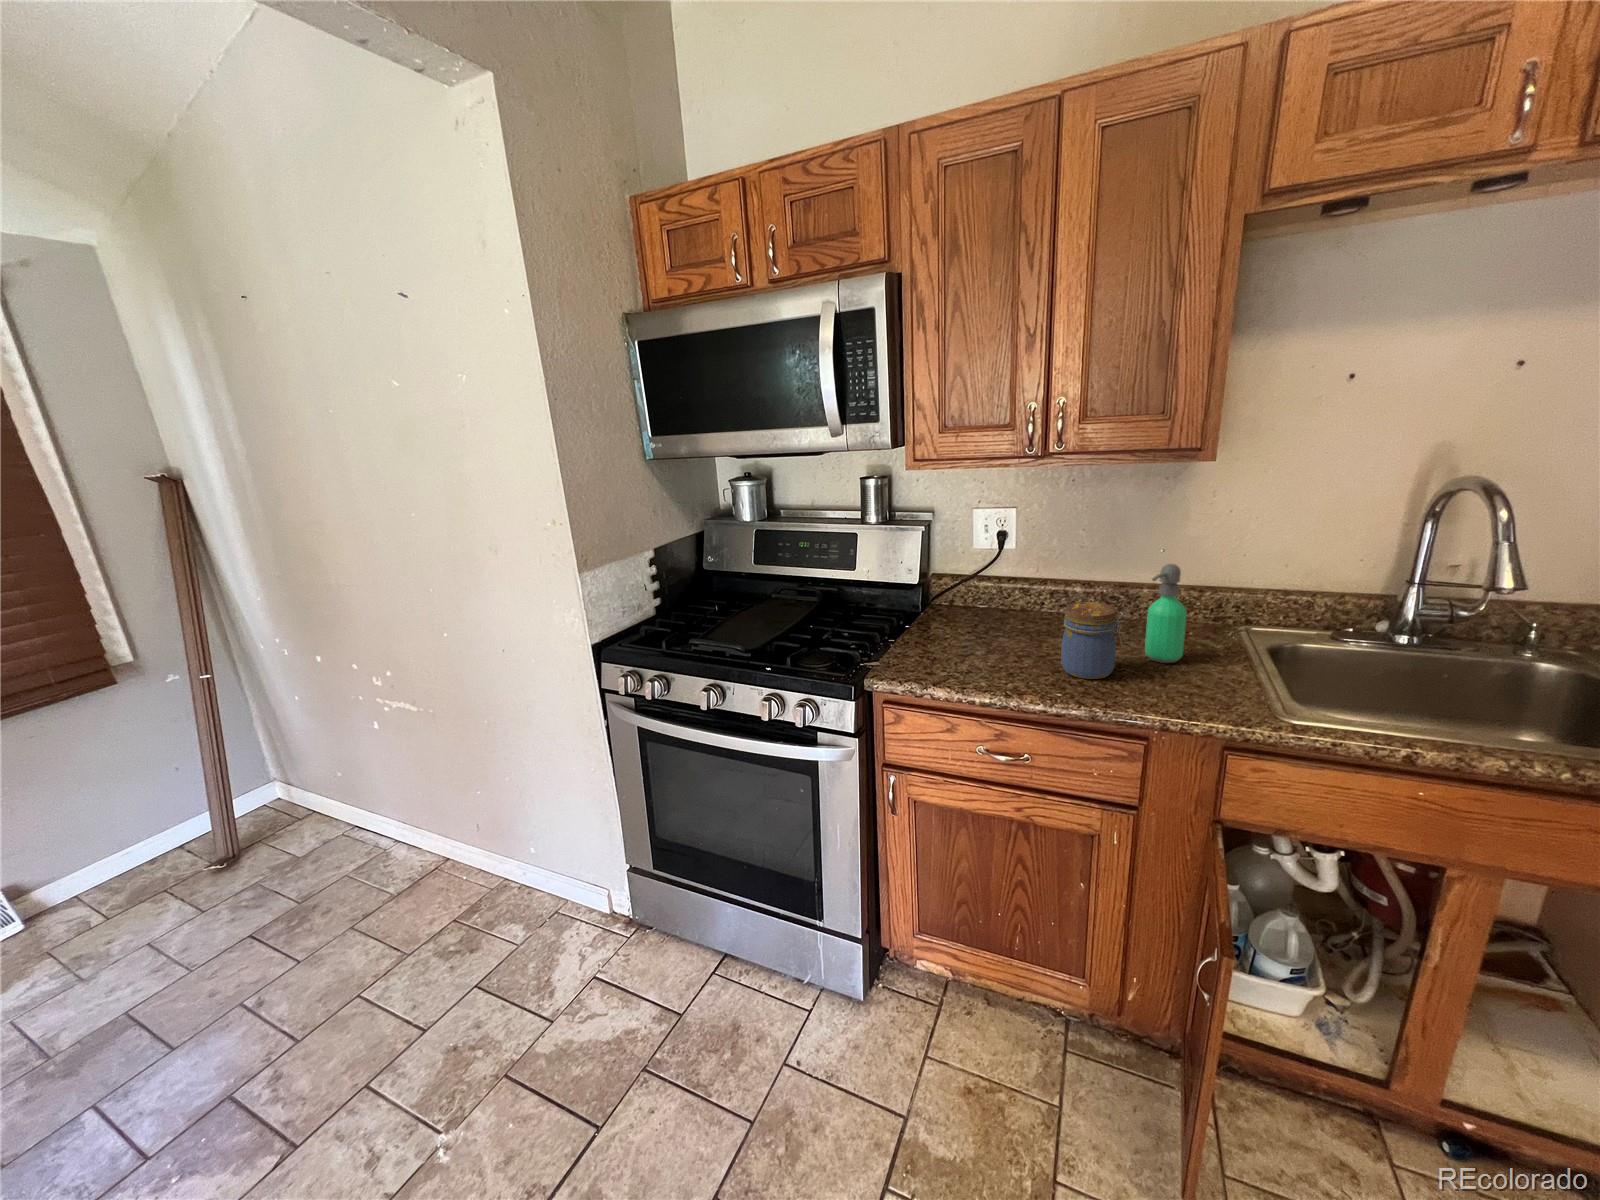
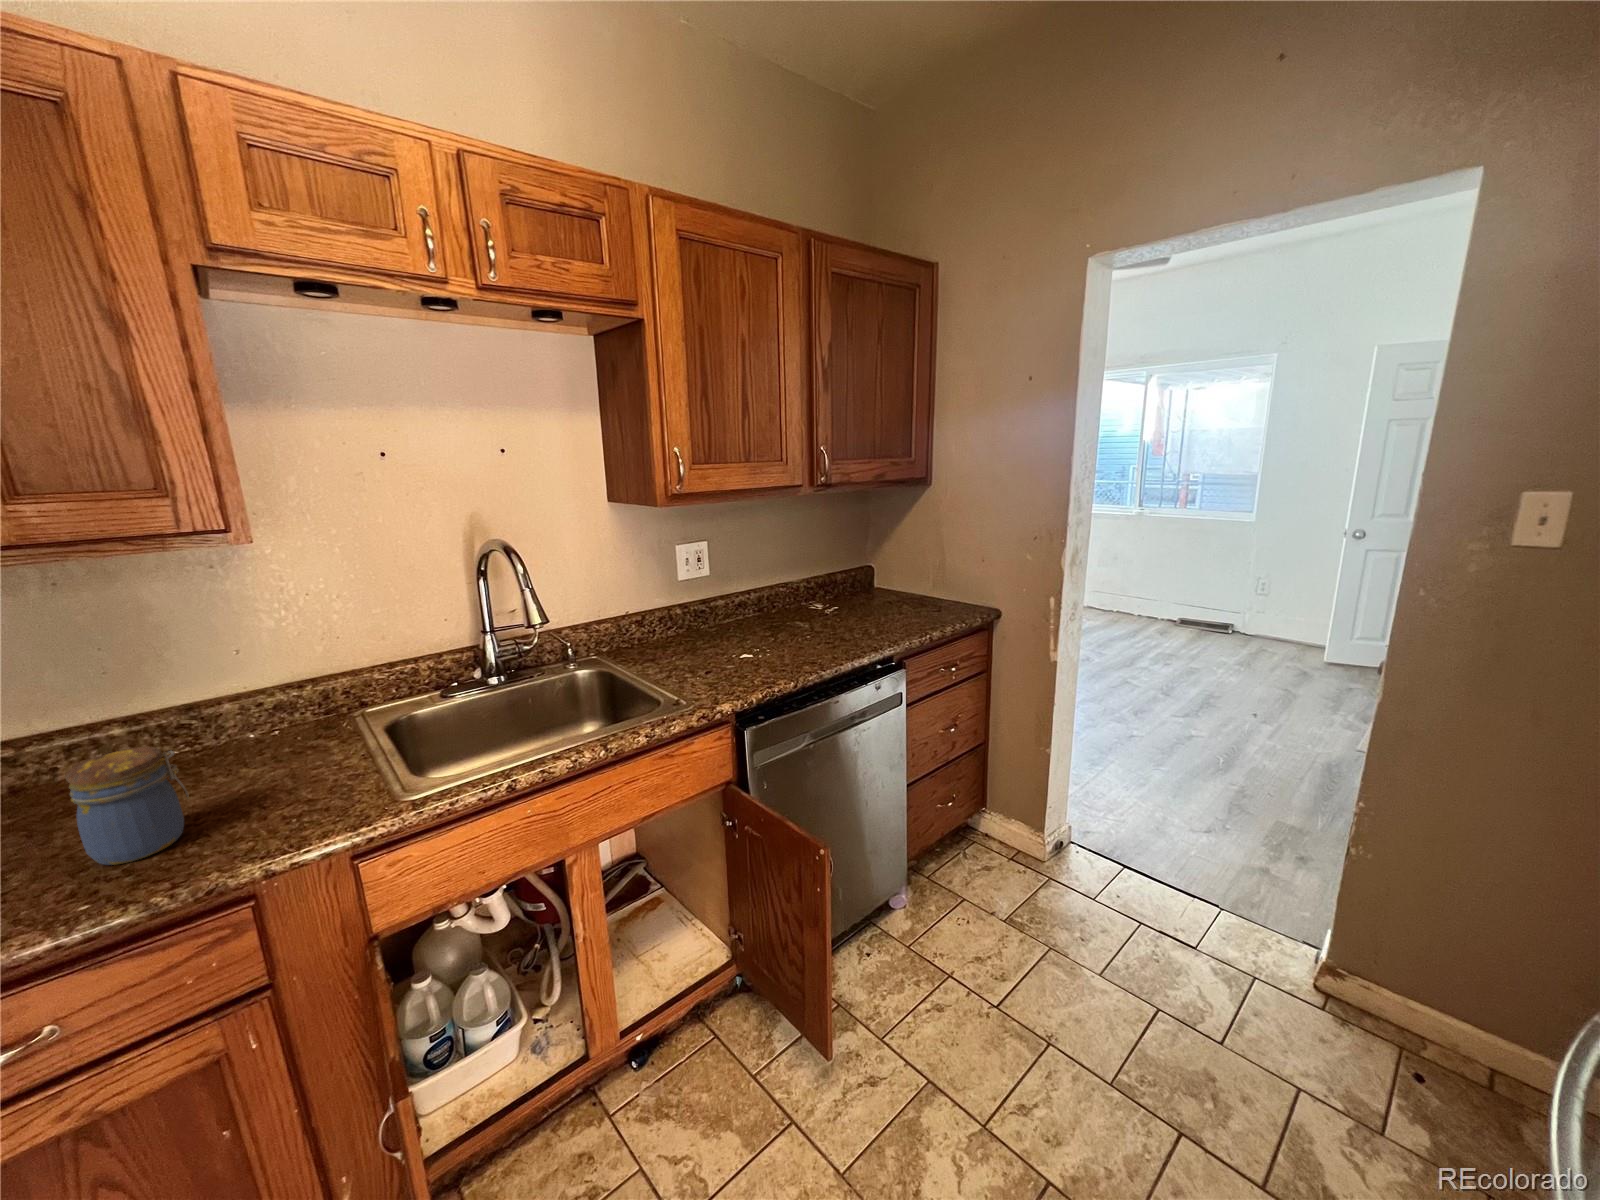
soap dispenser: present [1145,564,1187,663] -> none [209,669,286,791]

